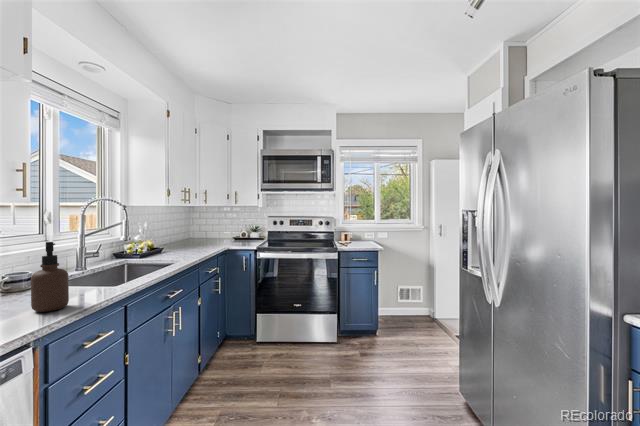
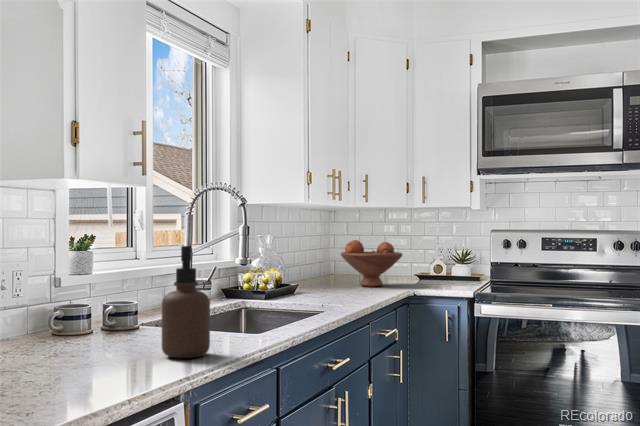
fruit bowl: none [190,223,223,246] -> present [341,240,403,287]

